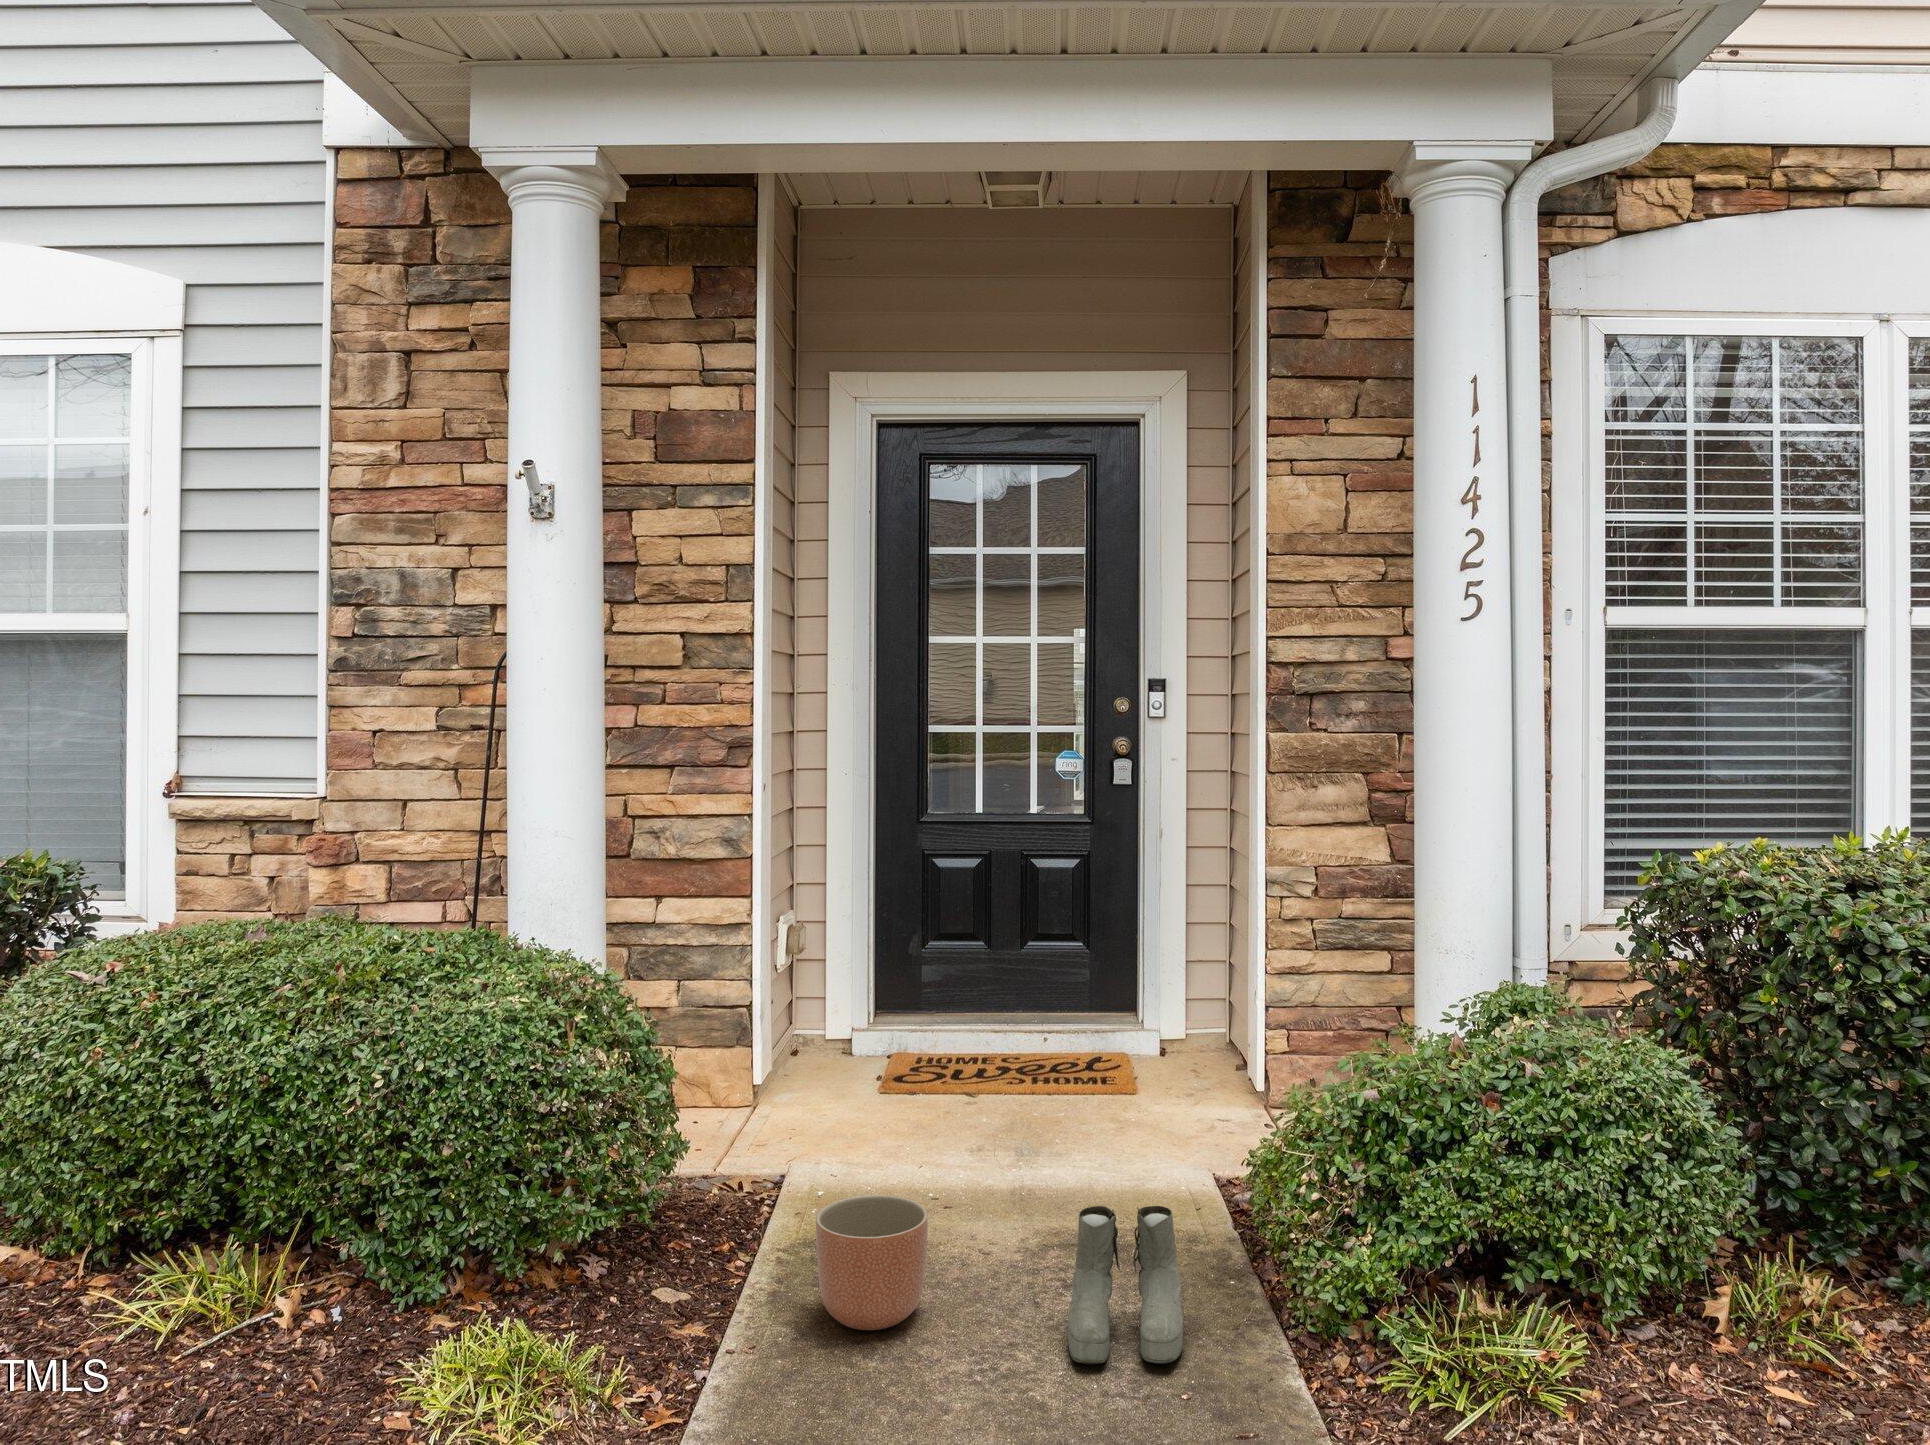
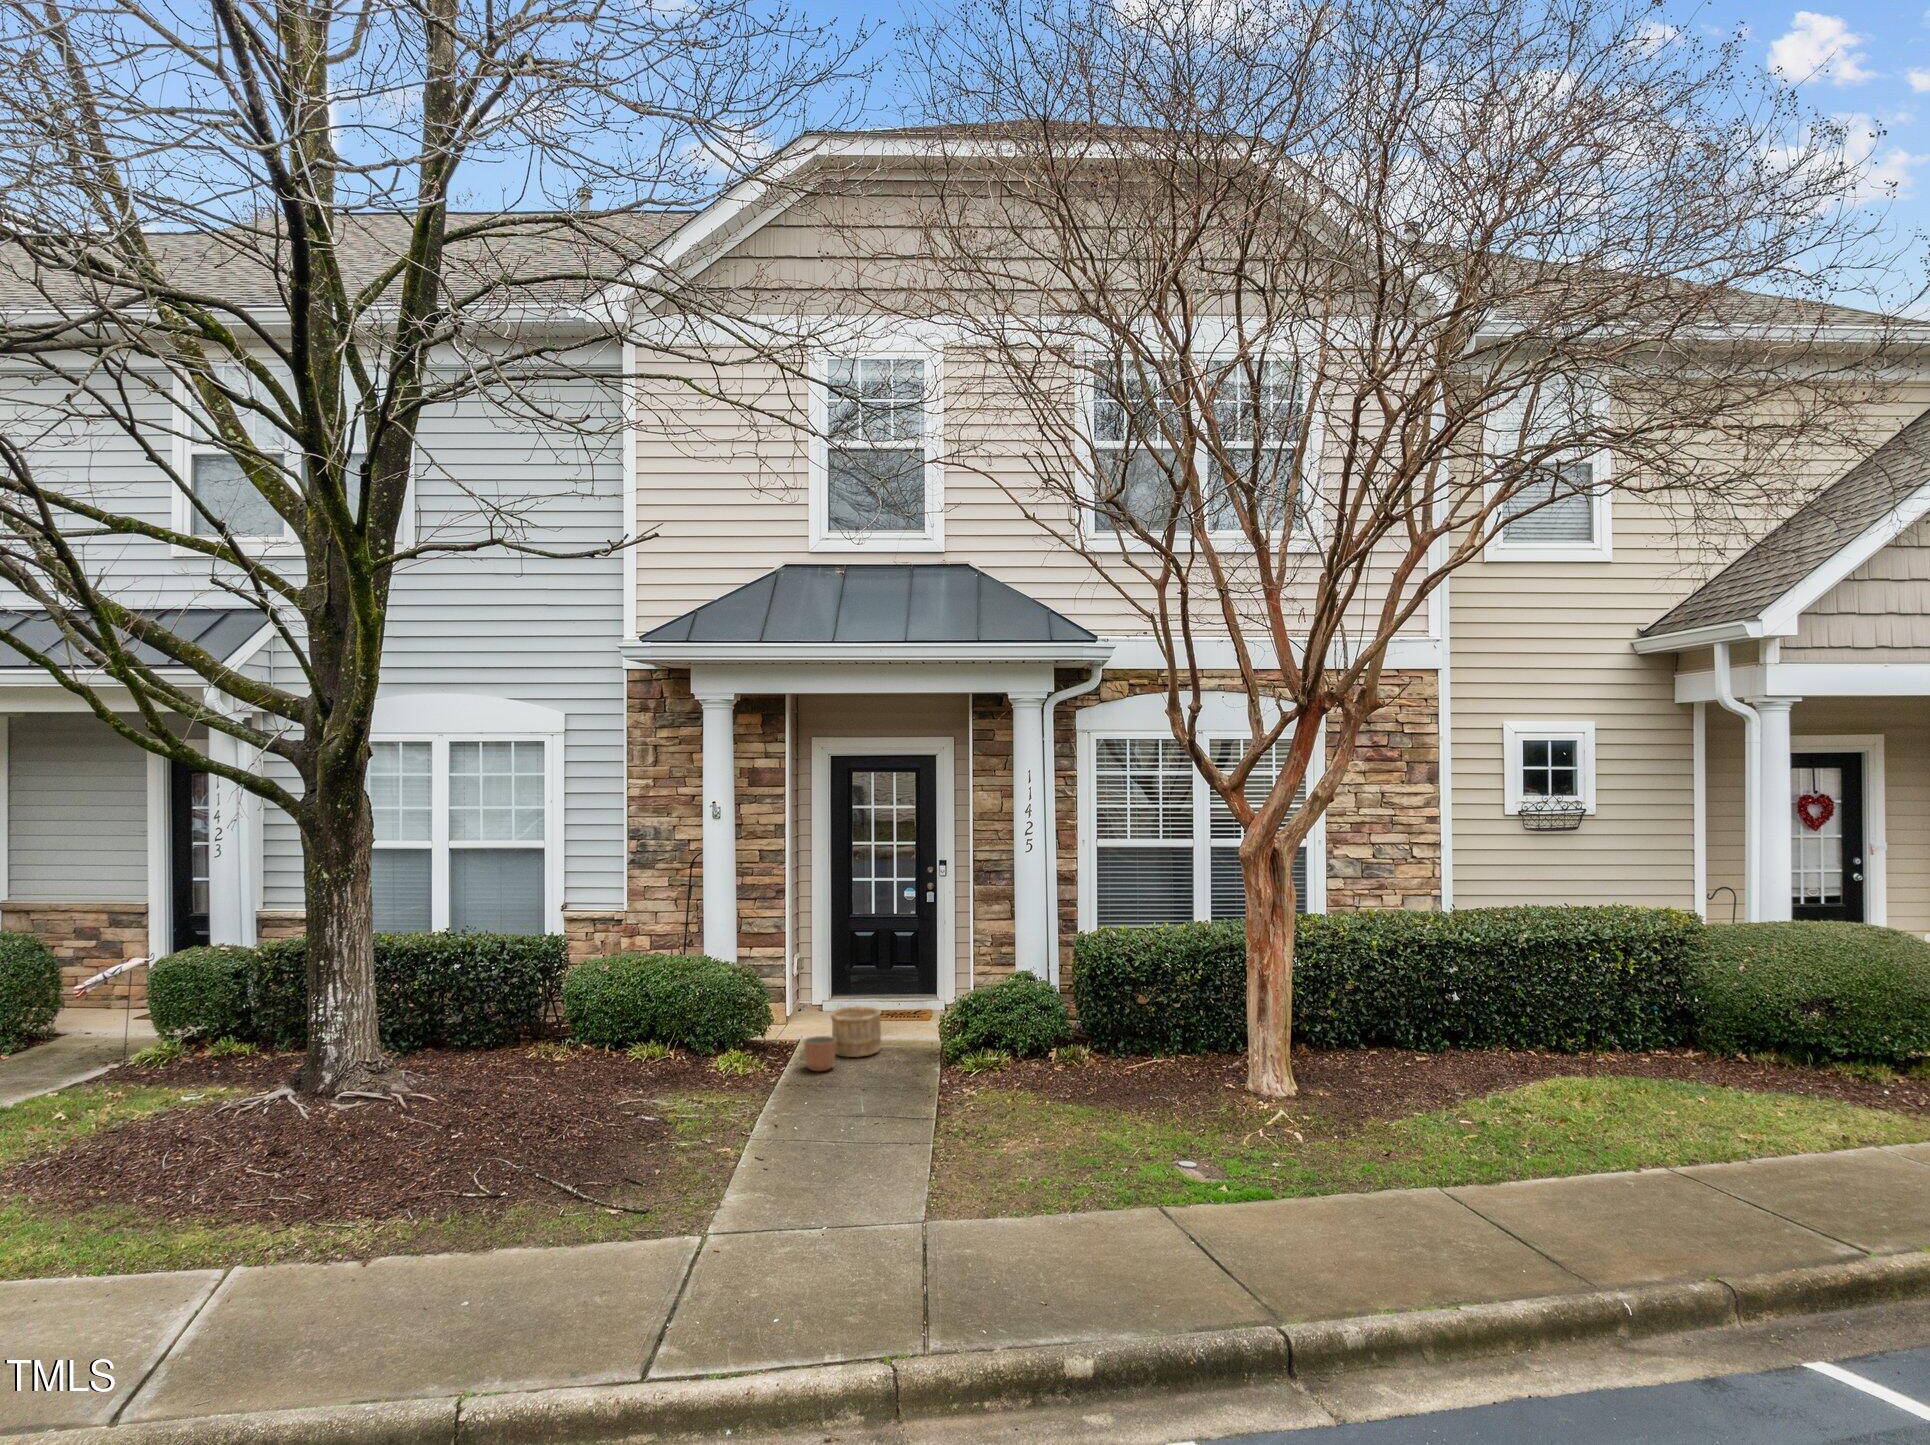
wooden bucket: none [897,1078,1057,1255] -> present [831,1006,881,1057]
boots: present [1068,1206,1183,1364] -> none [874,1037,908,1076]

